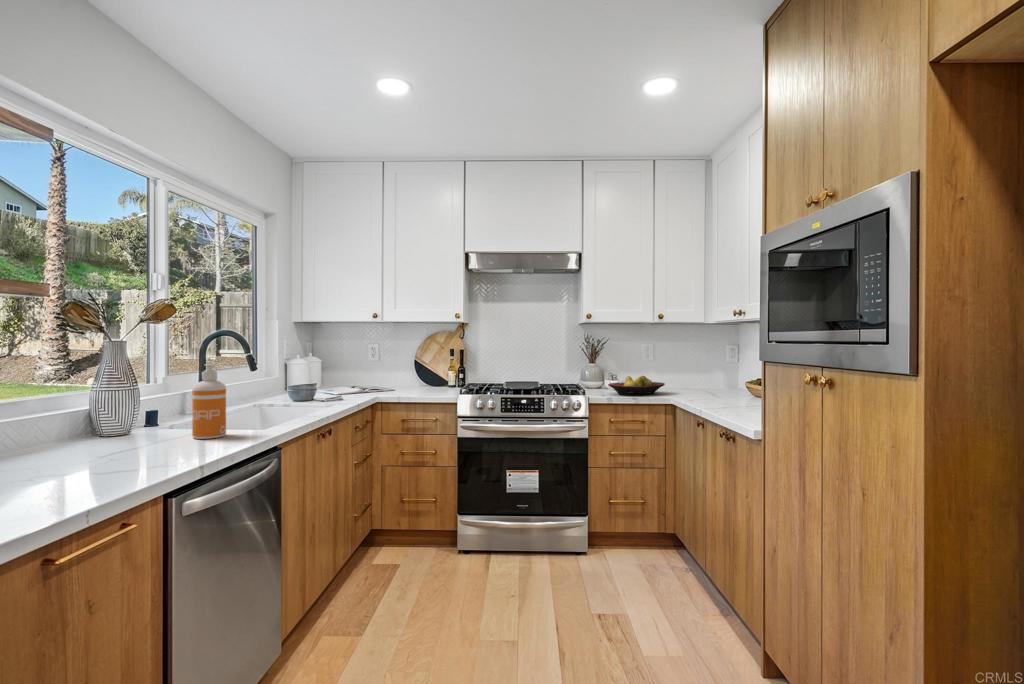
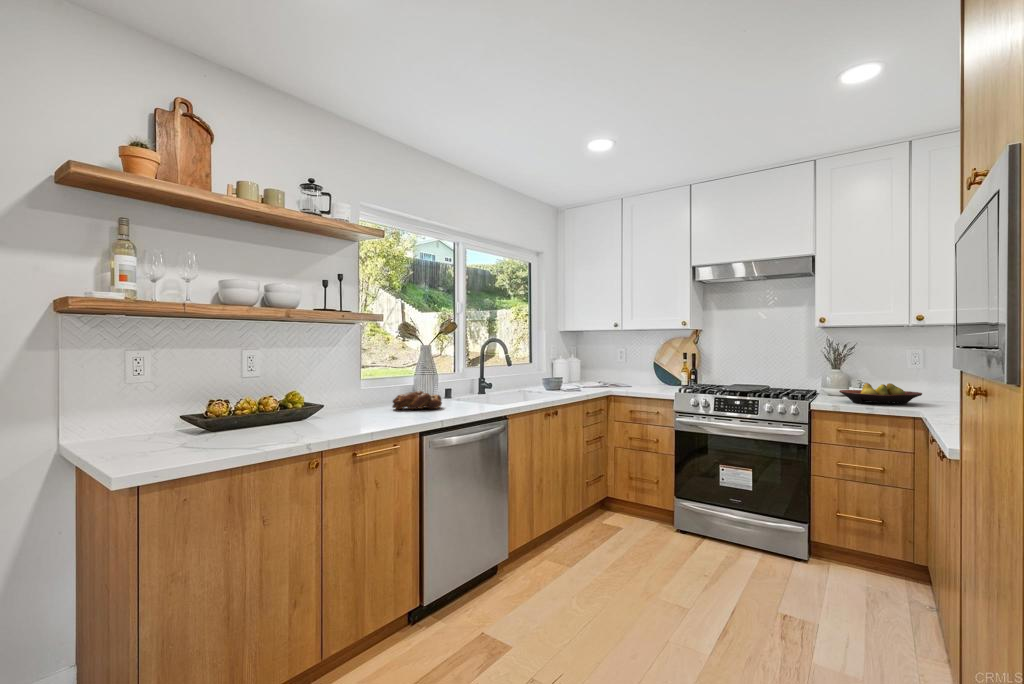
soap dispenser: present [192,364,226,439] -> none [461,360,480,407]
bread loaf: none [53,420,163,458] -> present [392,391,442,409]

